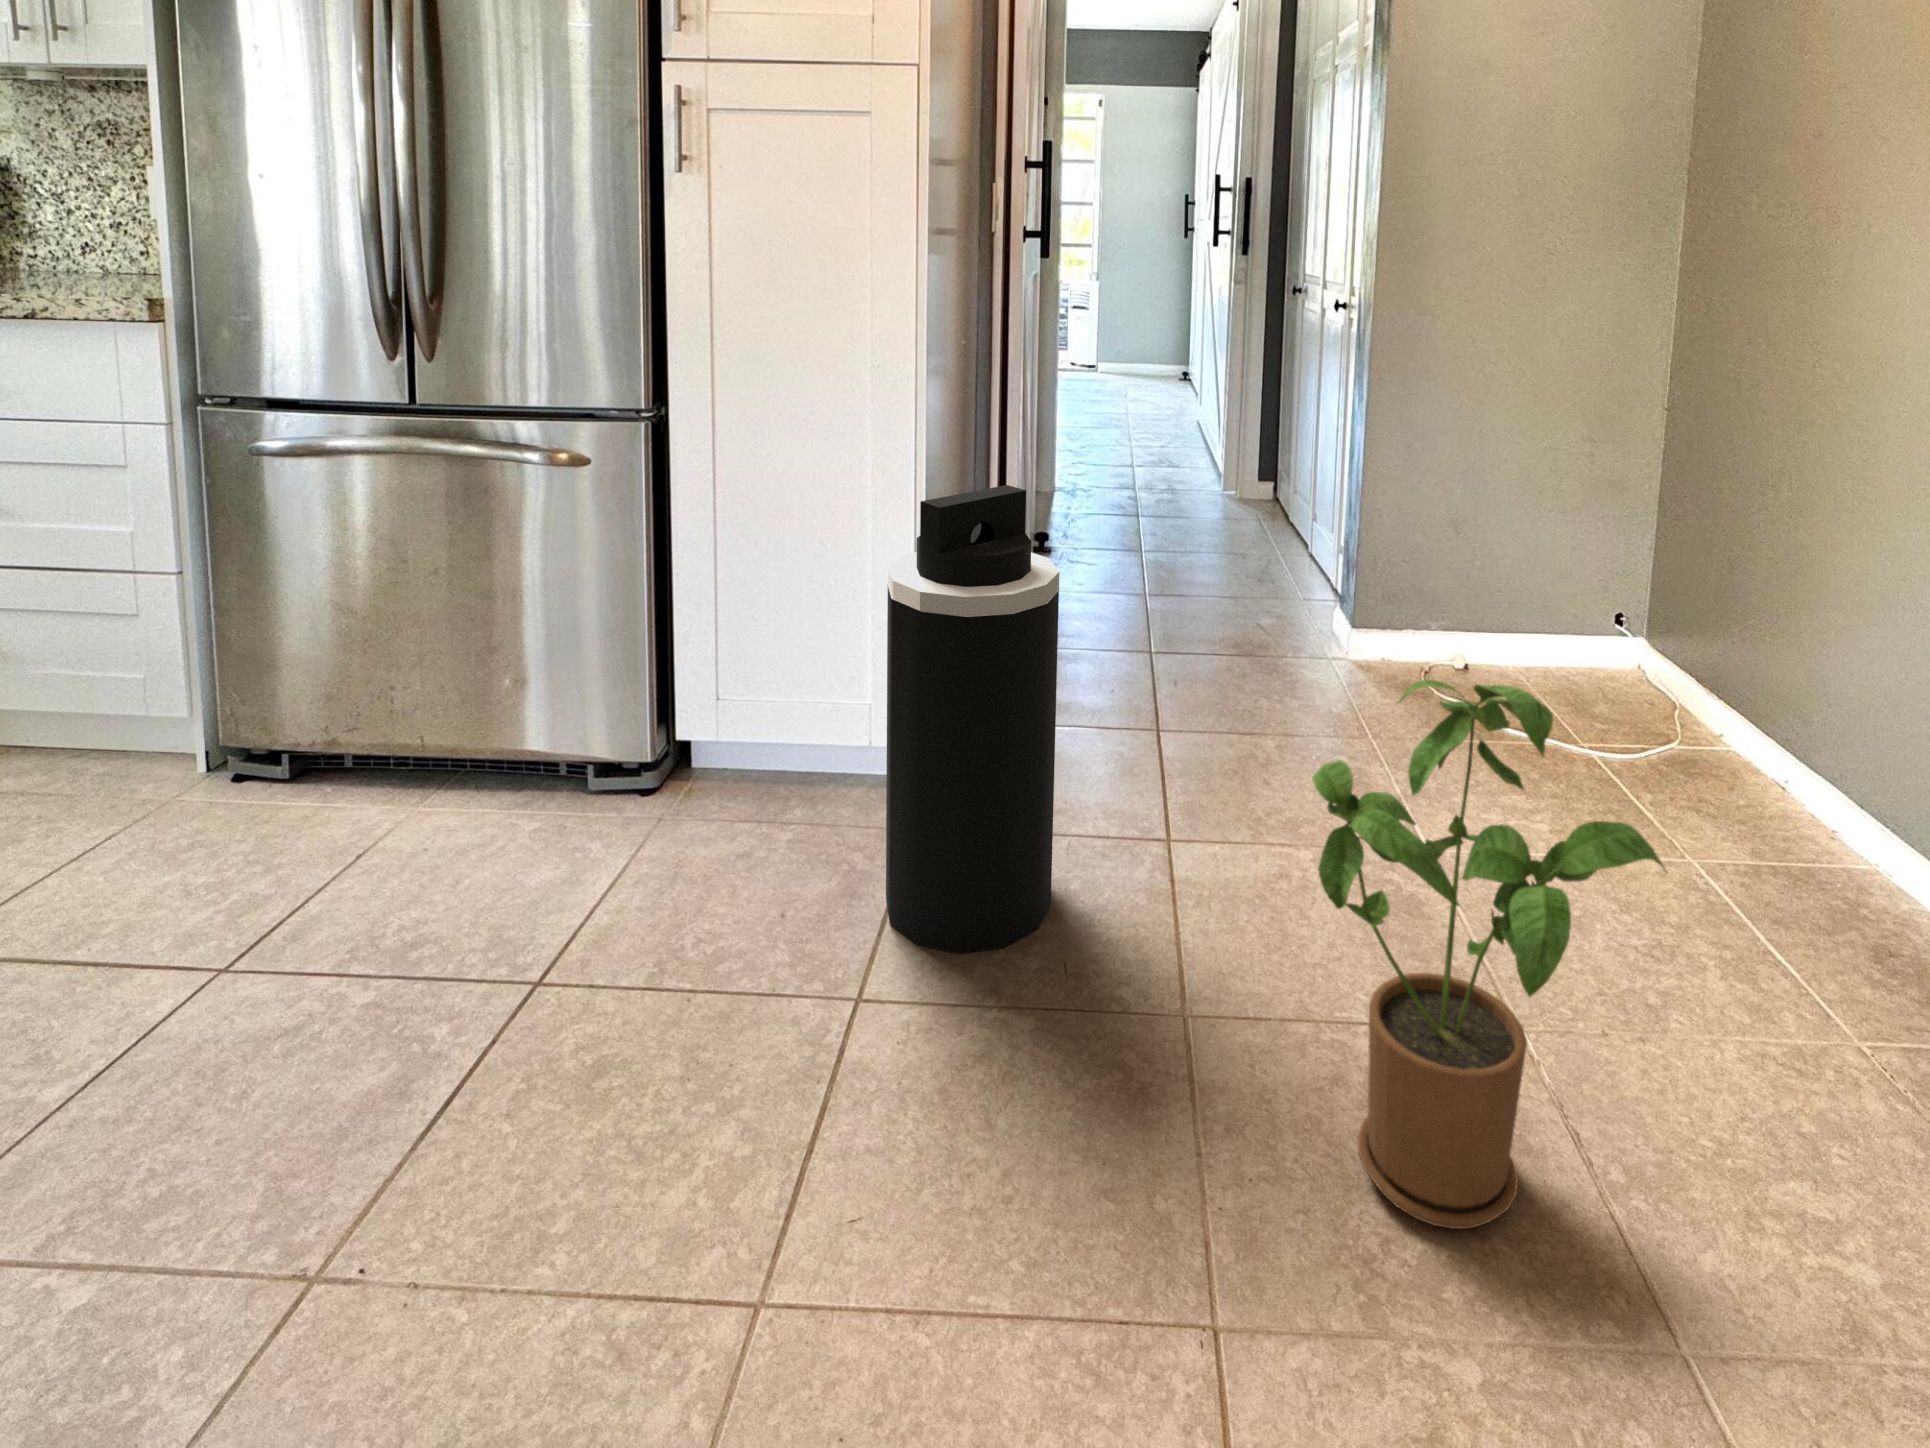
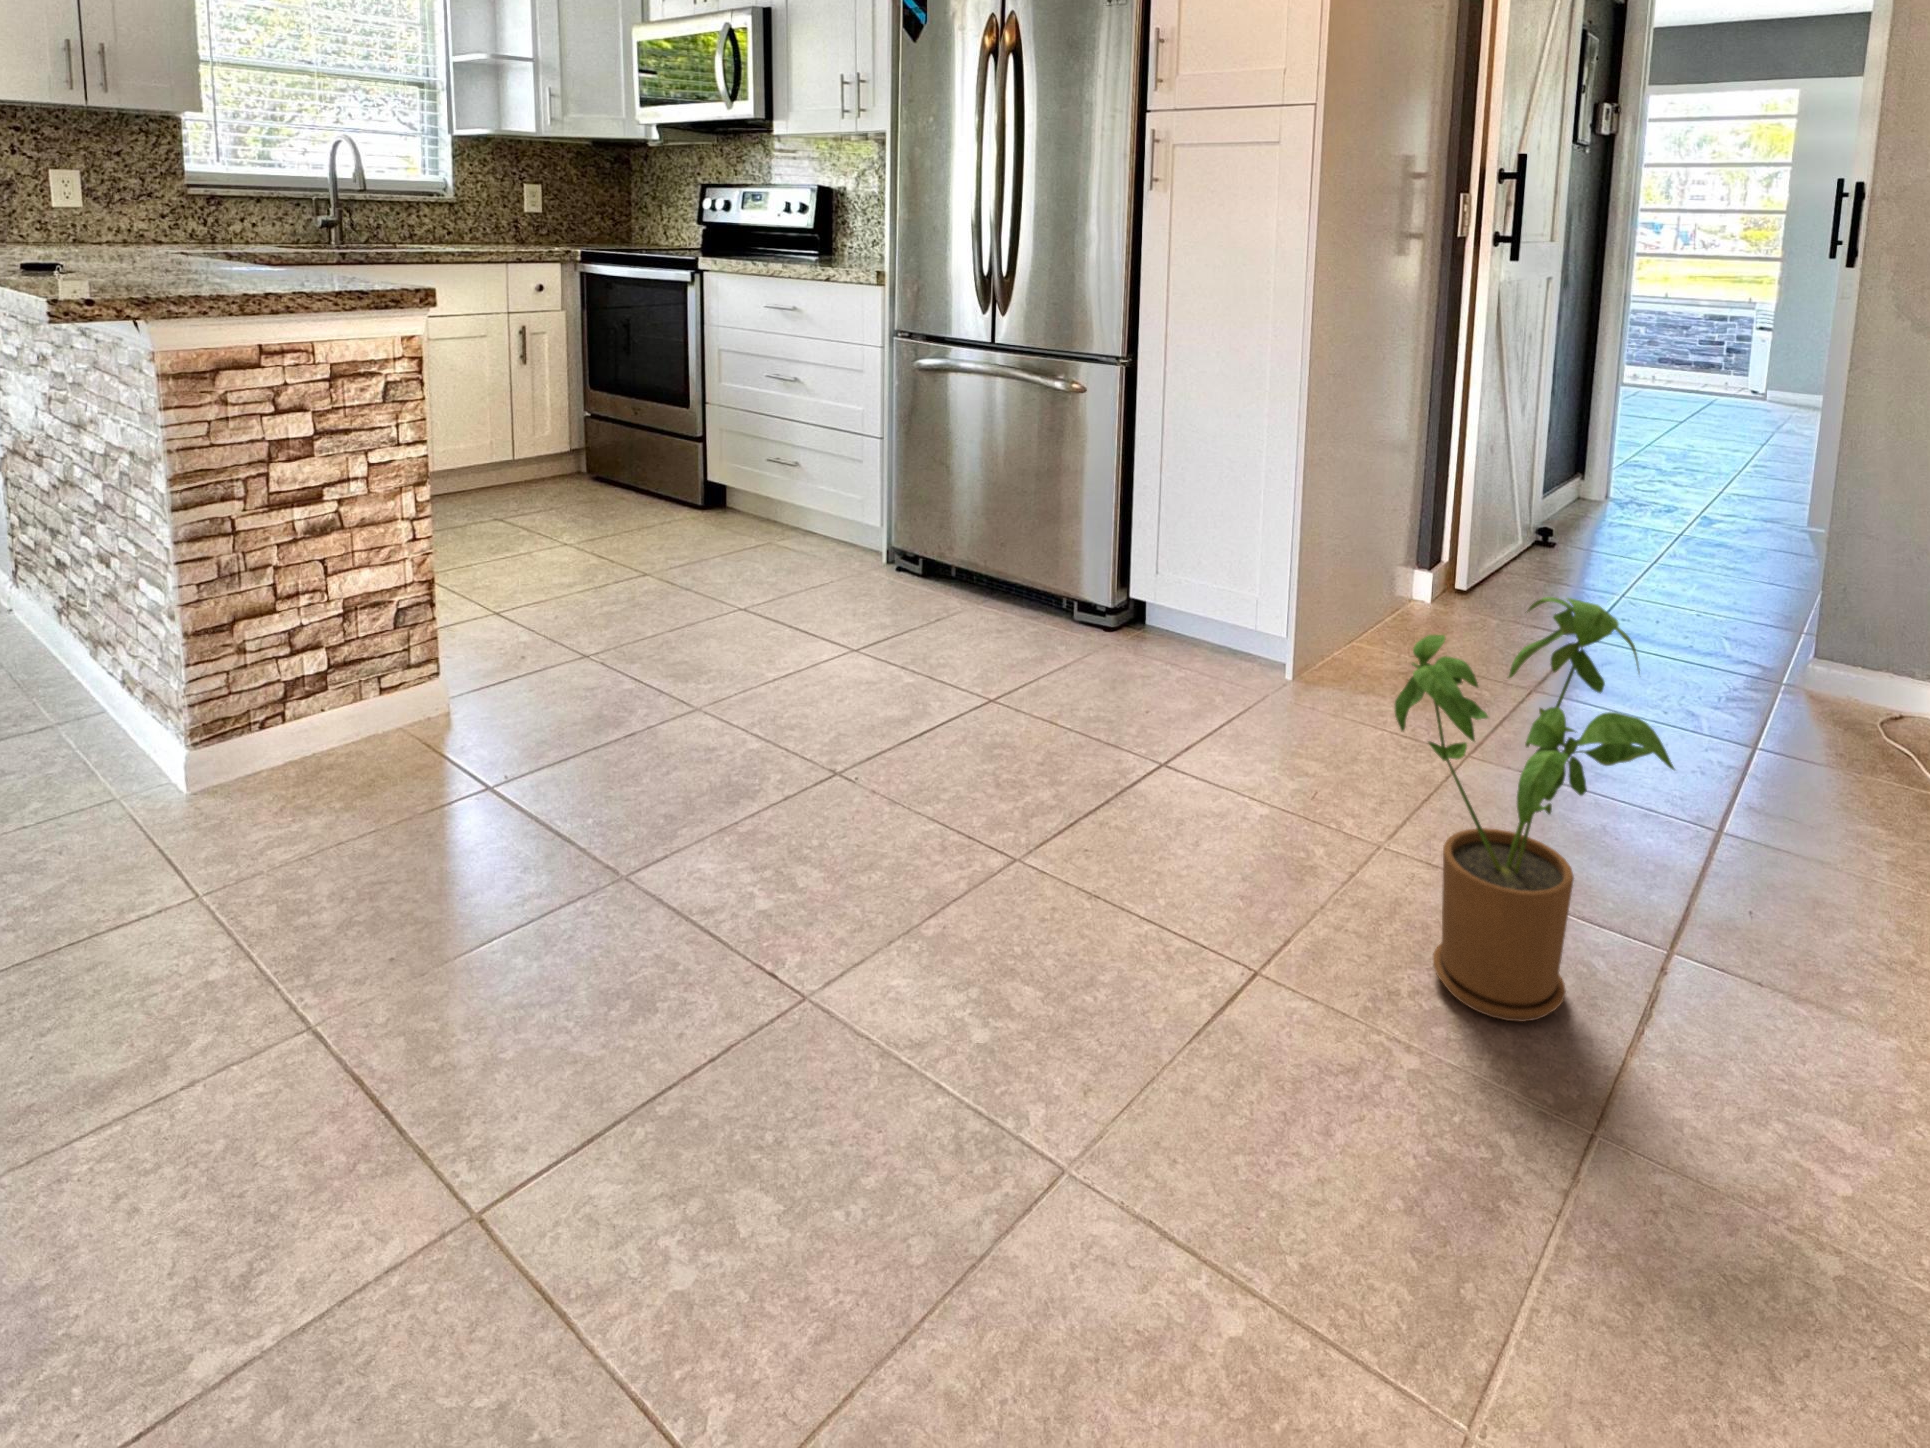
trash can: present [886,485,1059,954] -> none [1212,426,1357,771]

